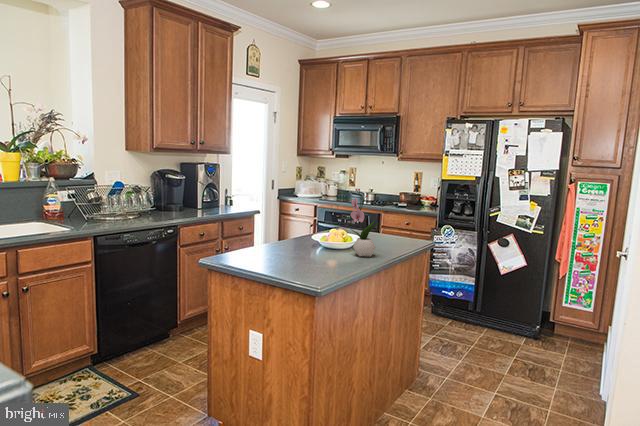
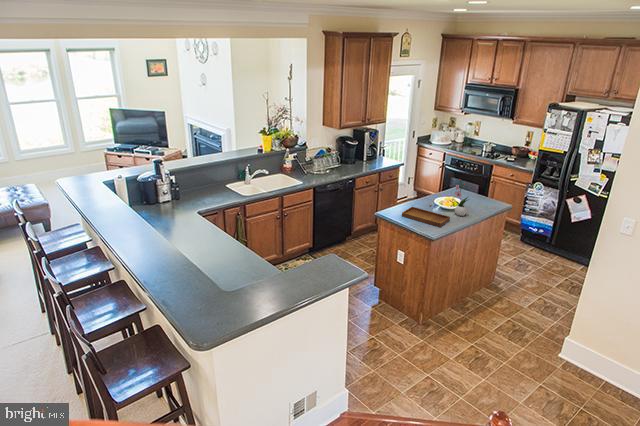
tray: none [255,234,349,274] -> present [402,204,450,227]

